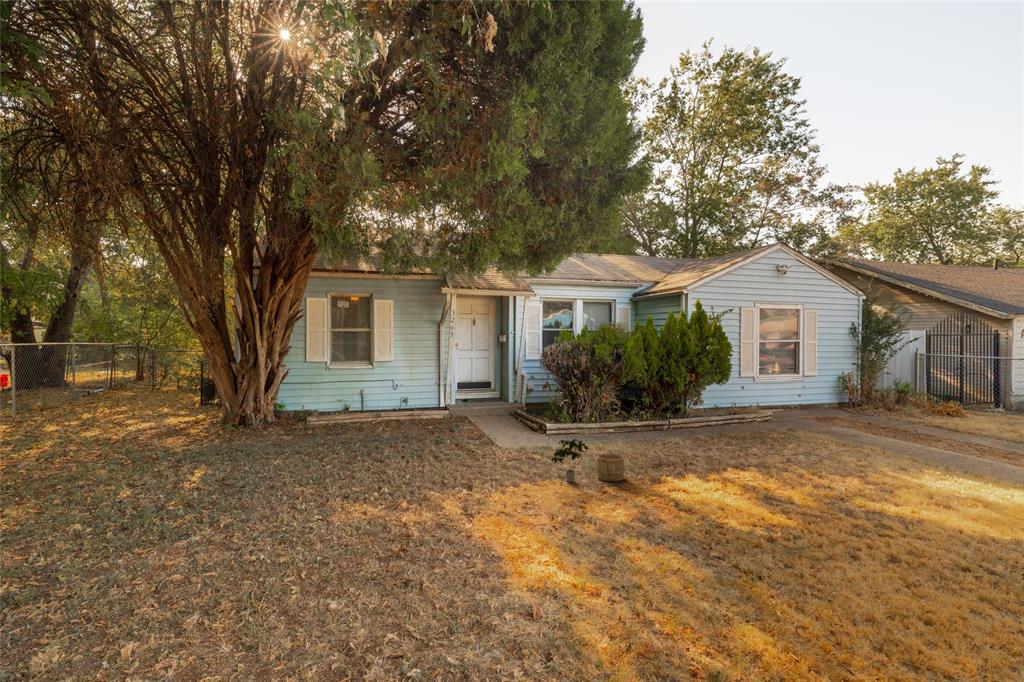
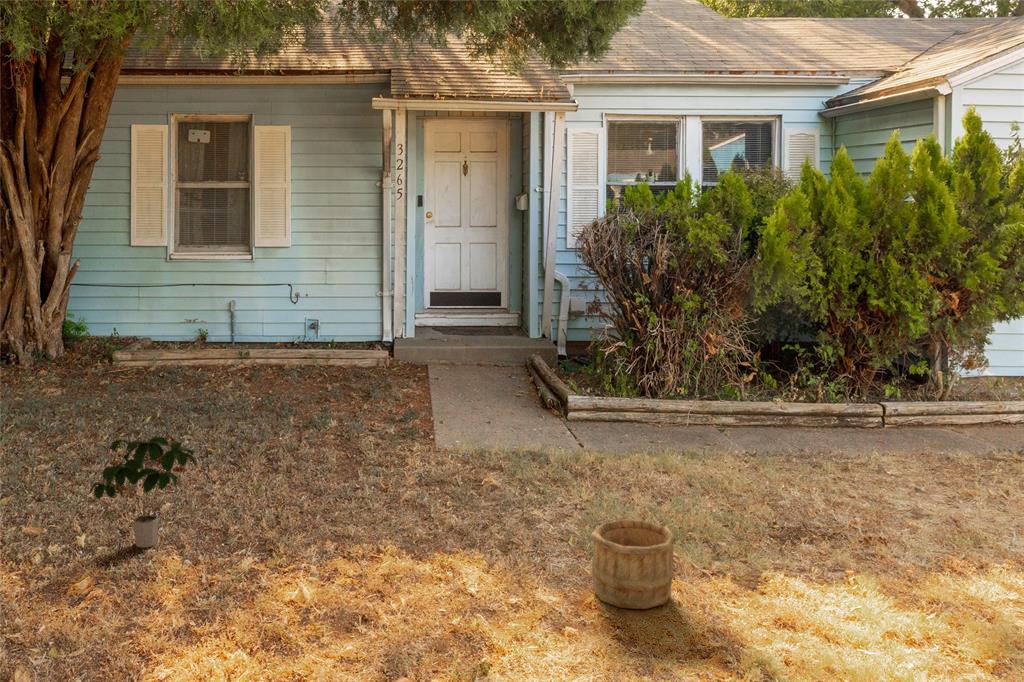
potted plant: present [551,439,588,482] -> present [90,437,196,548]

